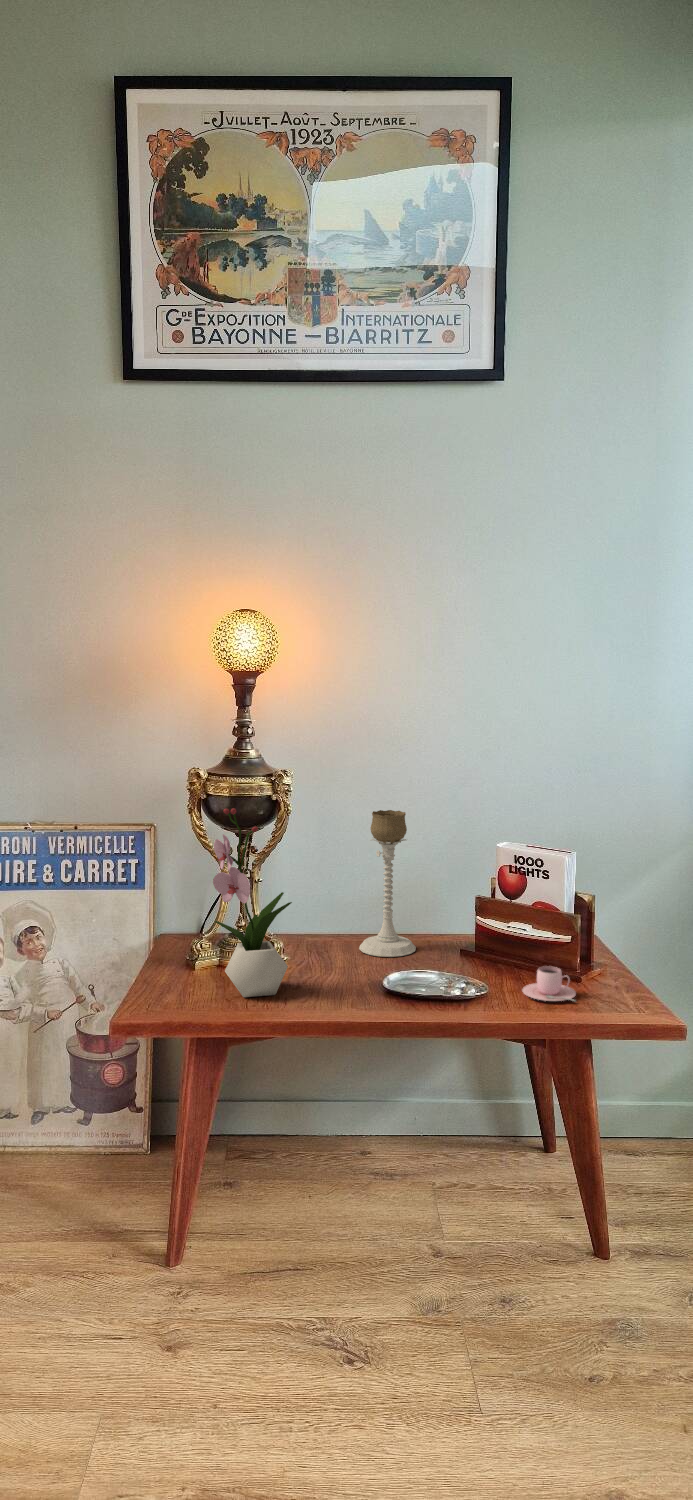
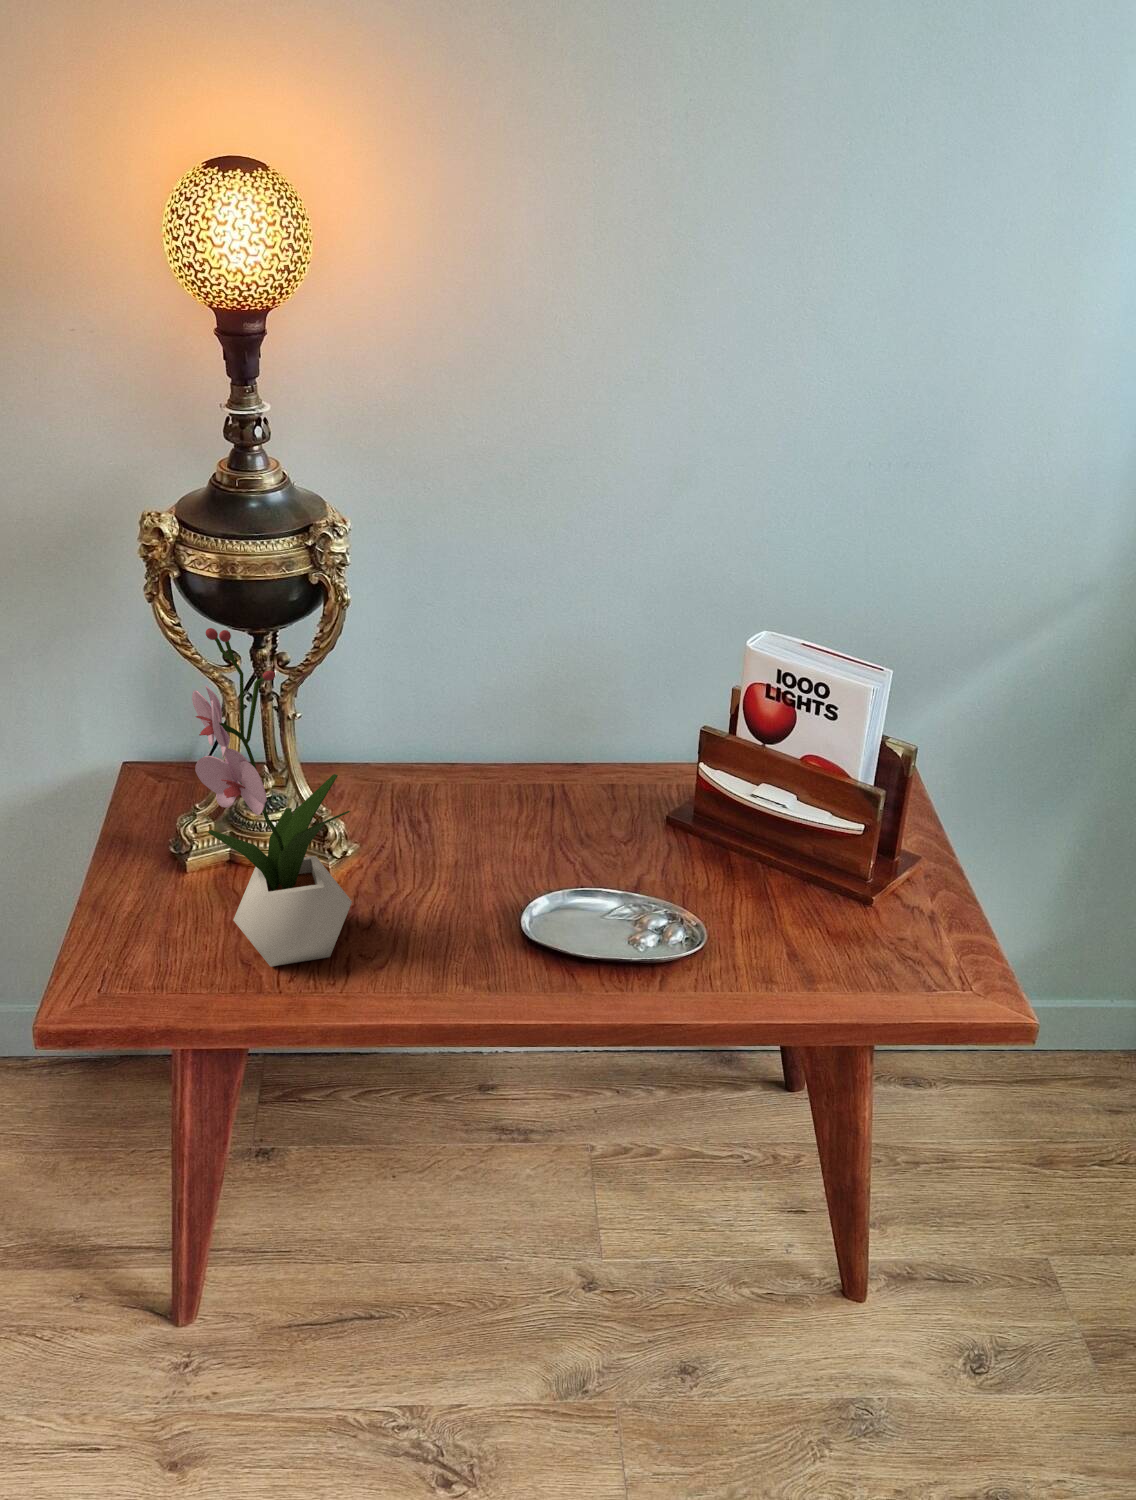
candle holder: present [359,810,416,957] -> none [490,567,590,833]
teacup: present [522,966,576,1002] -> none [778,854,875,979]

